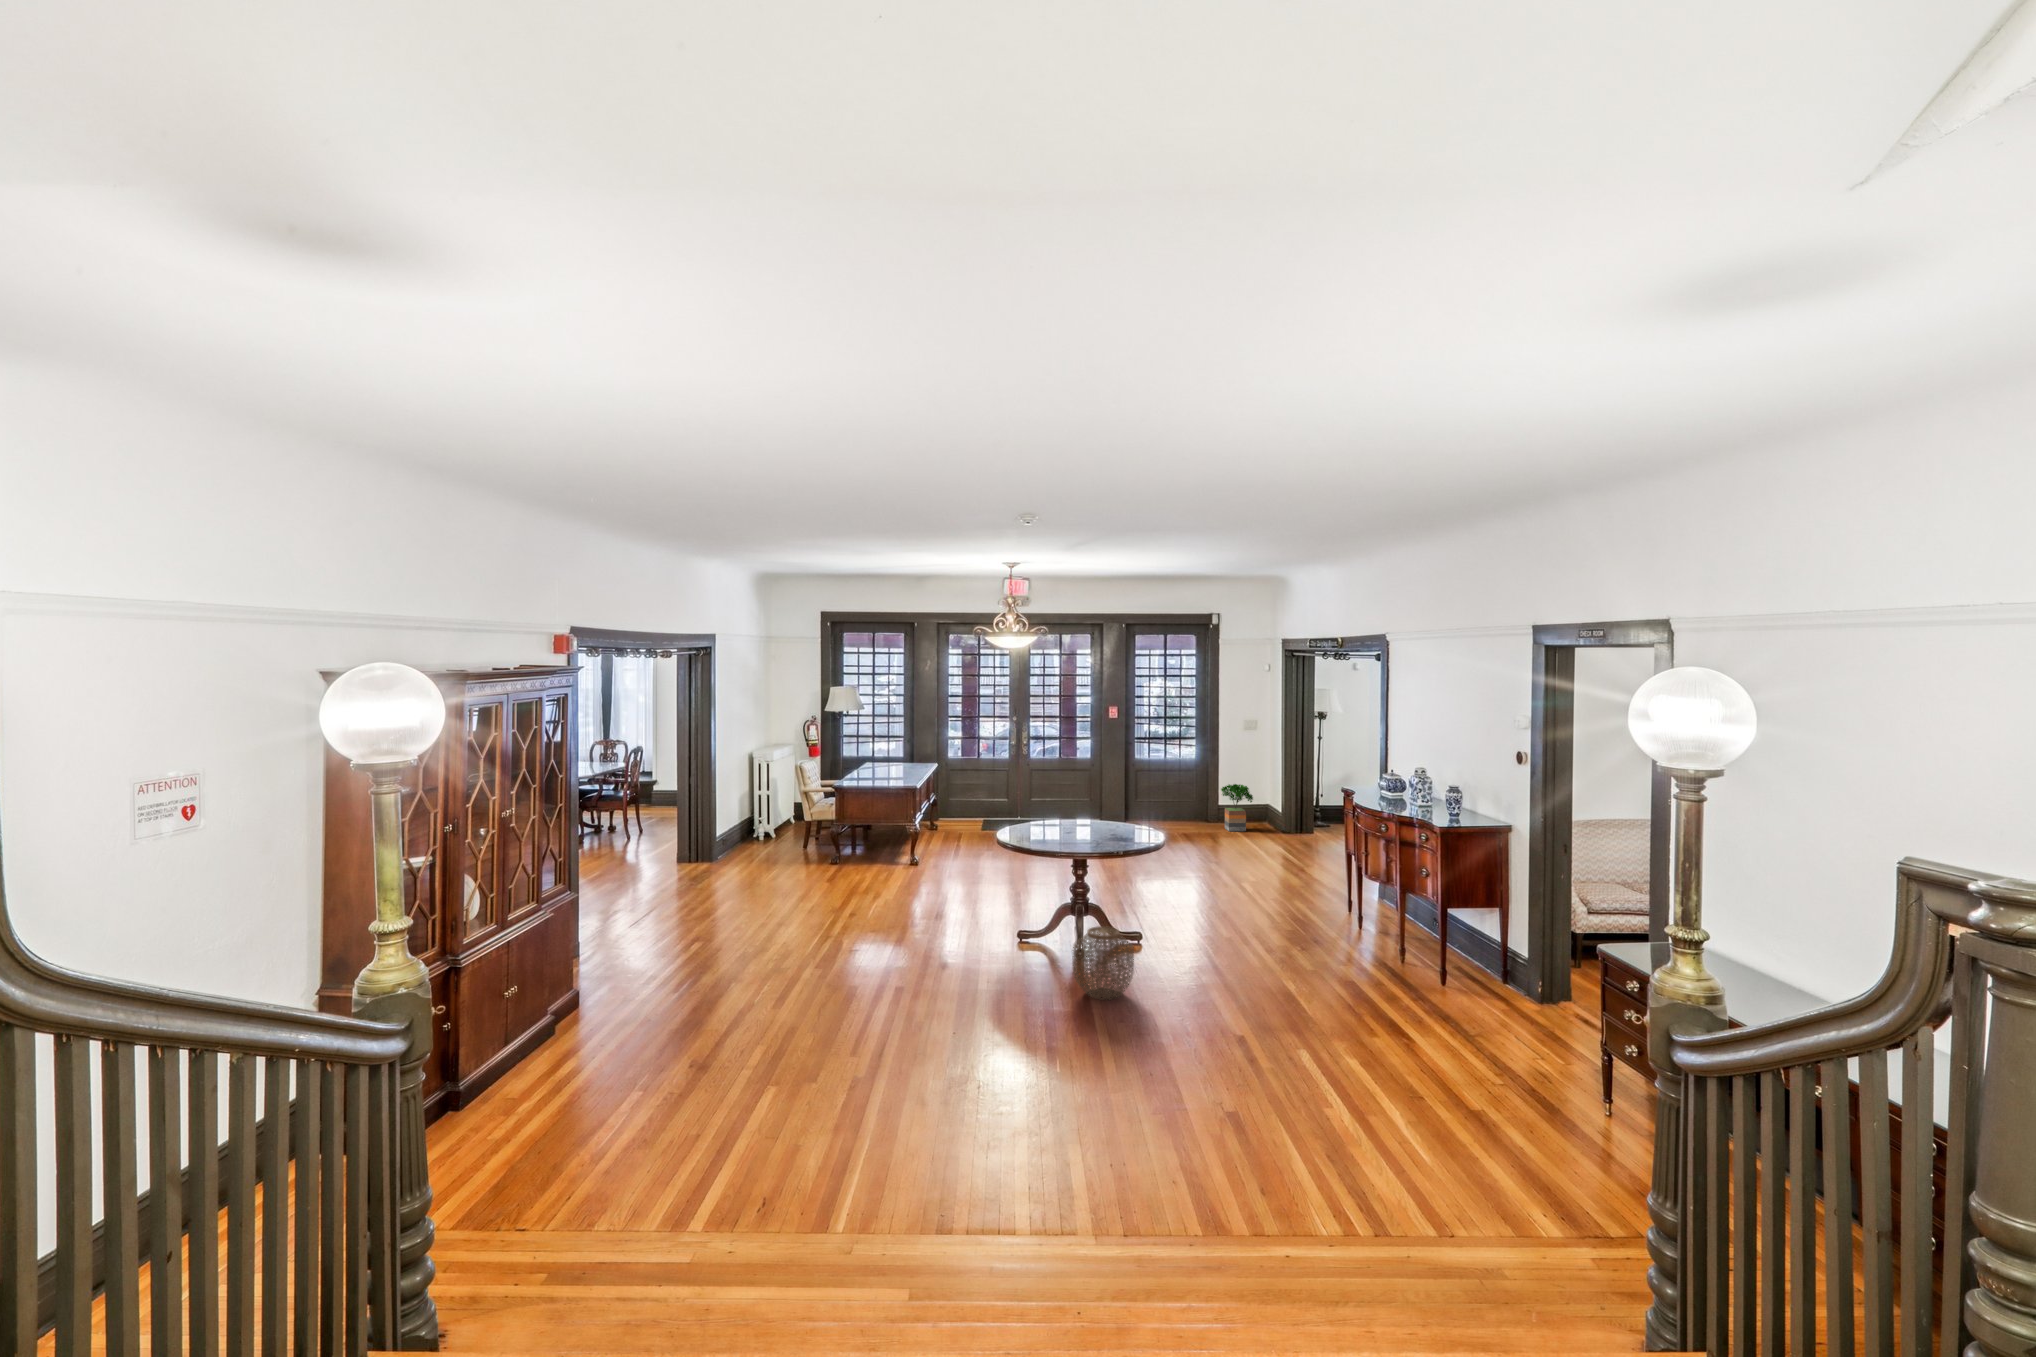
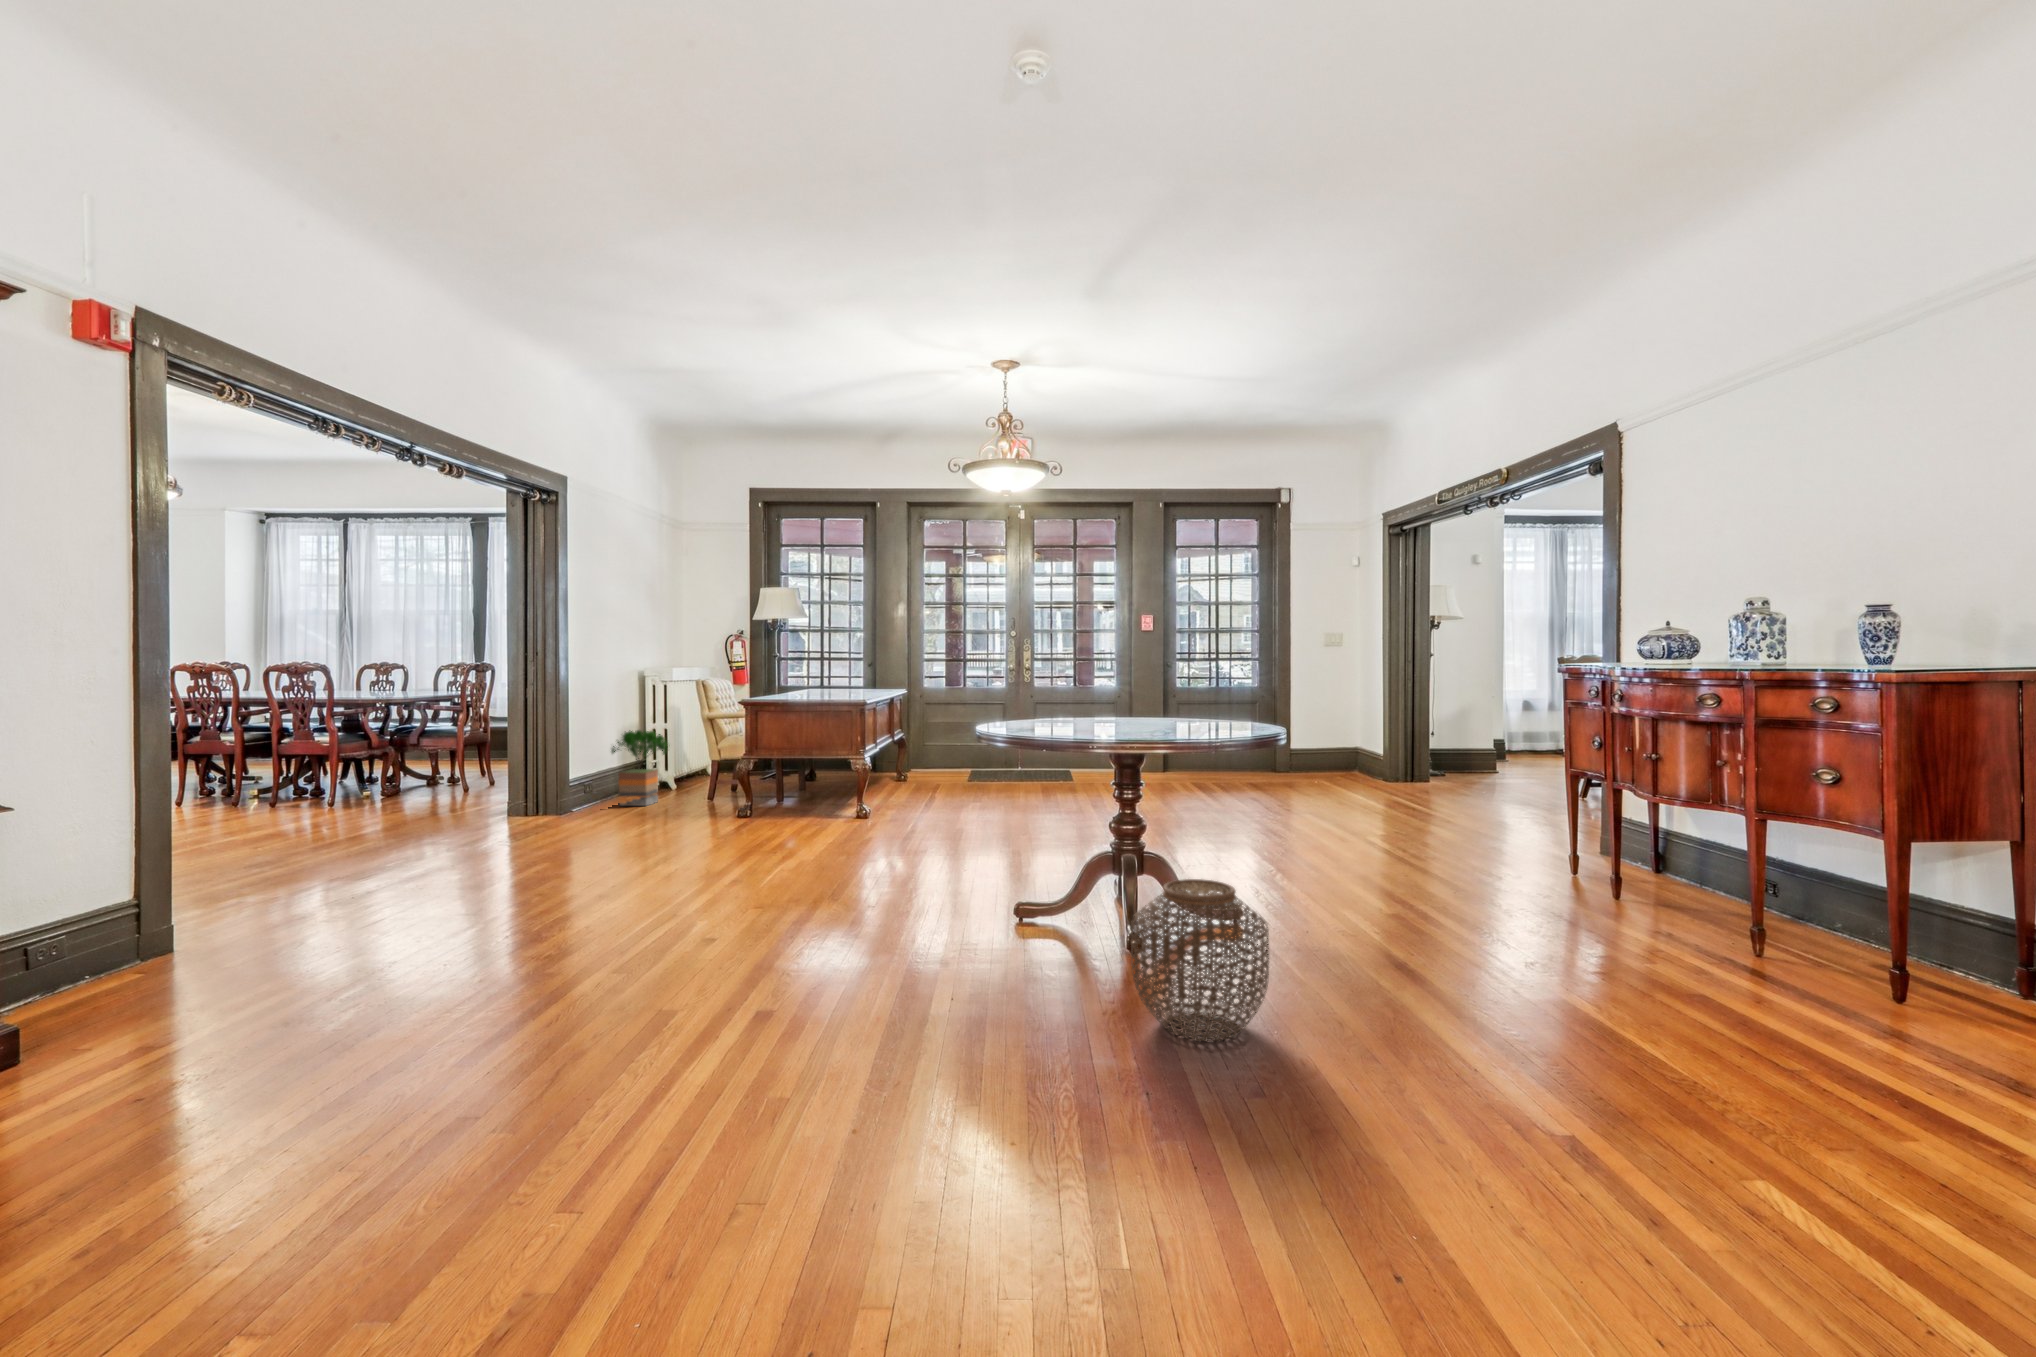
potted tree: present [1221,784,1253,831] -> present [611,730,668,806]

